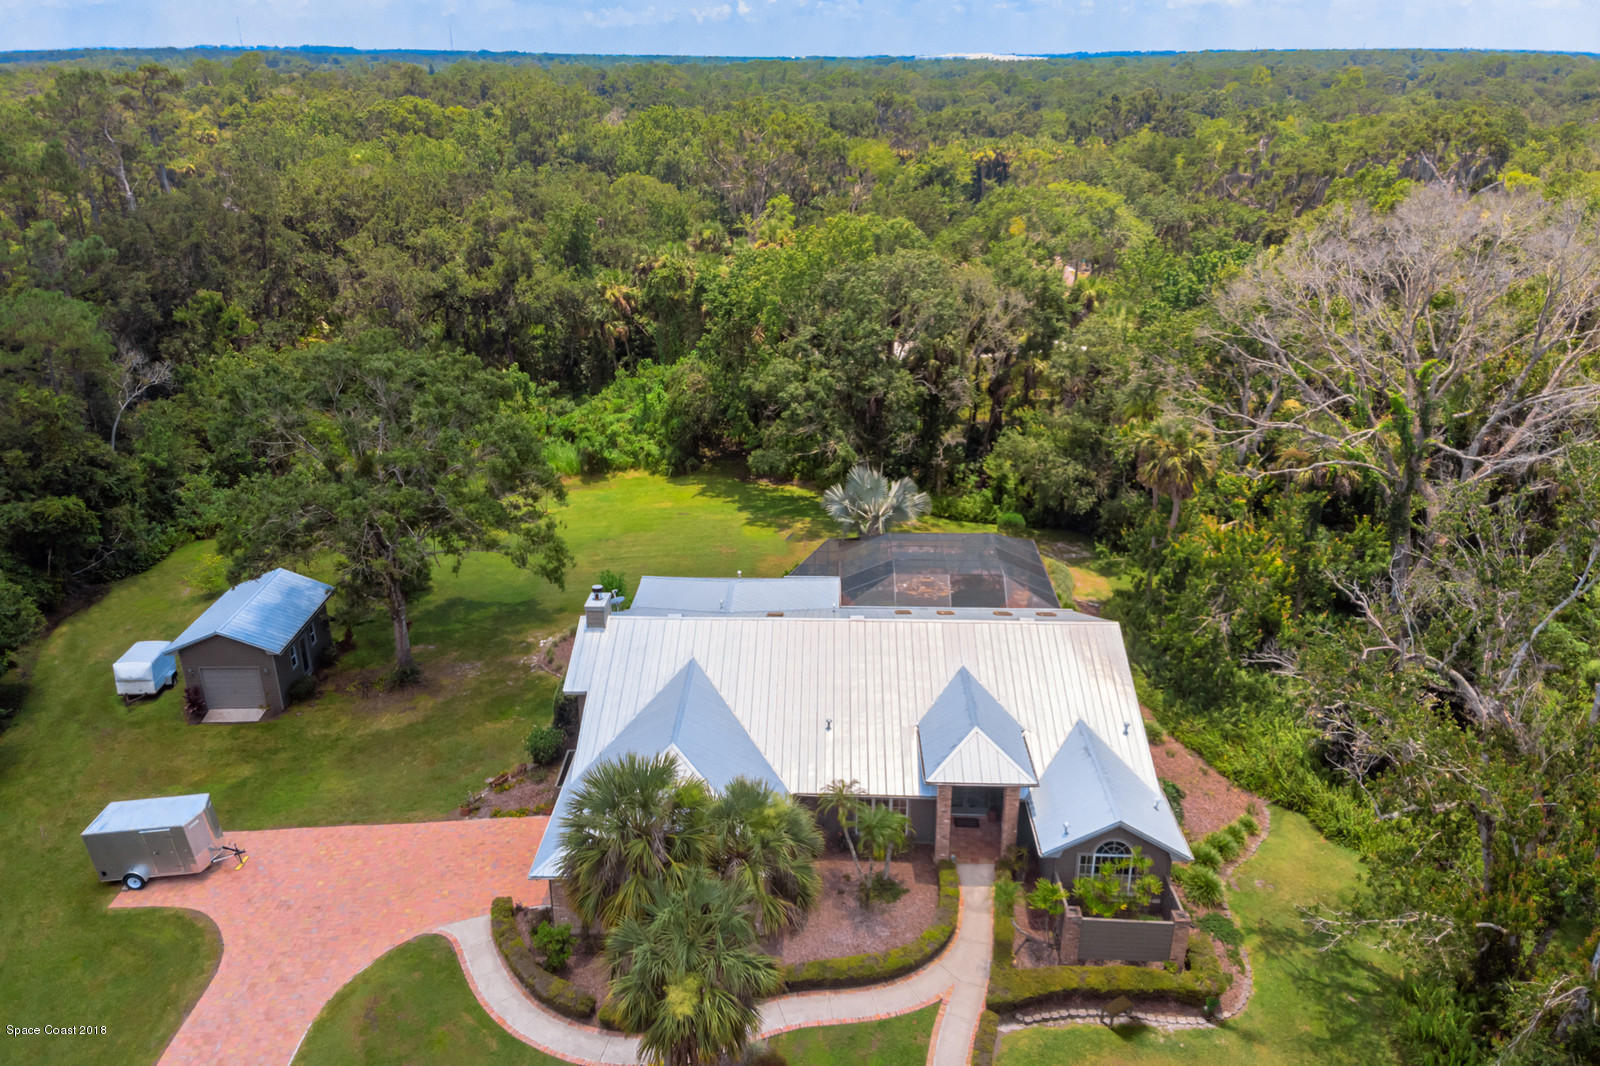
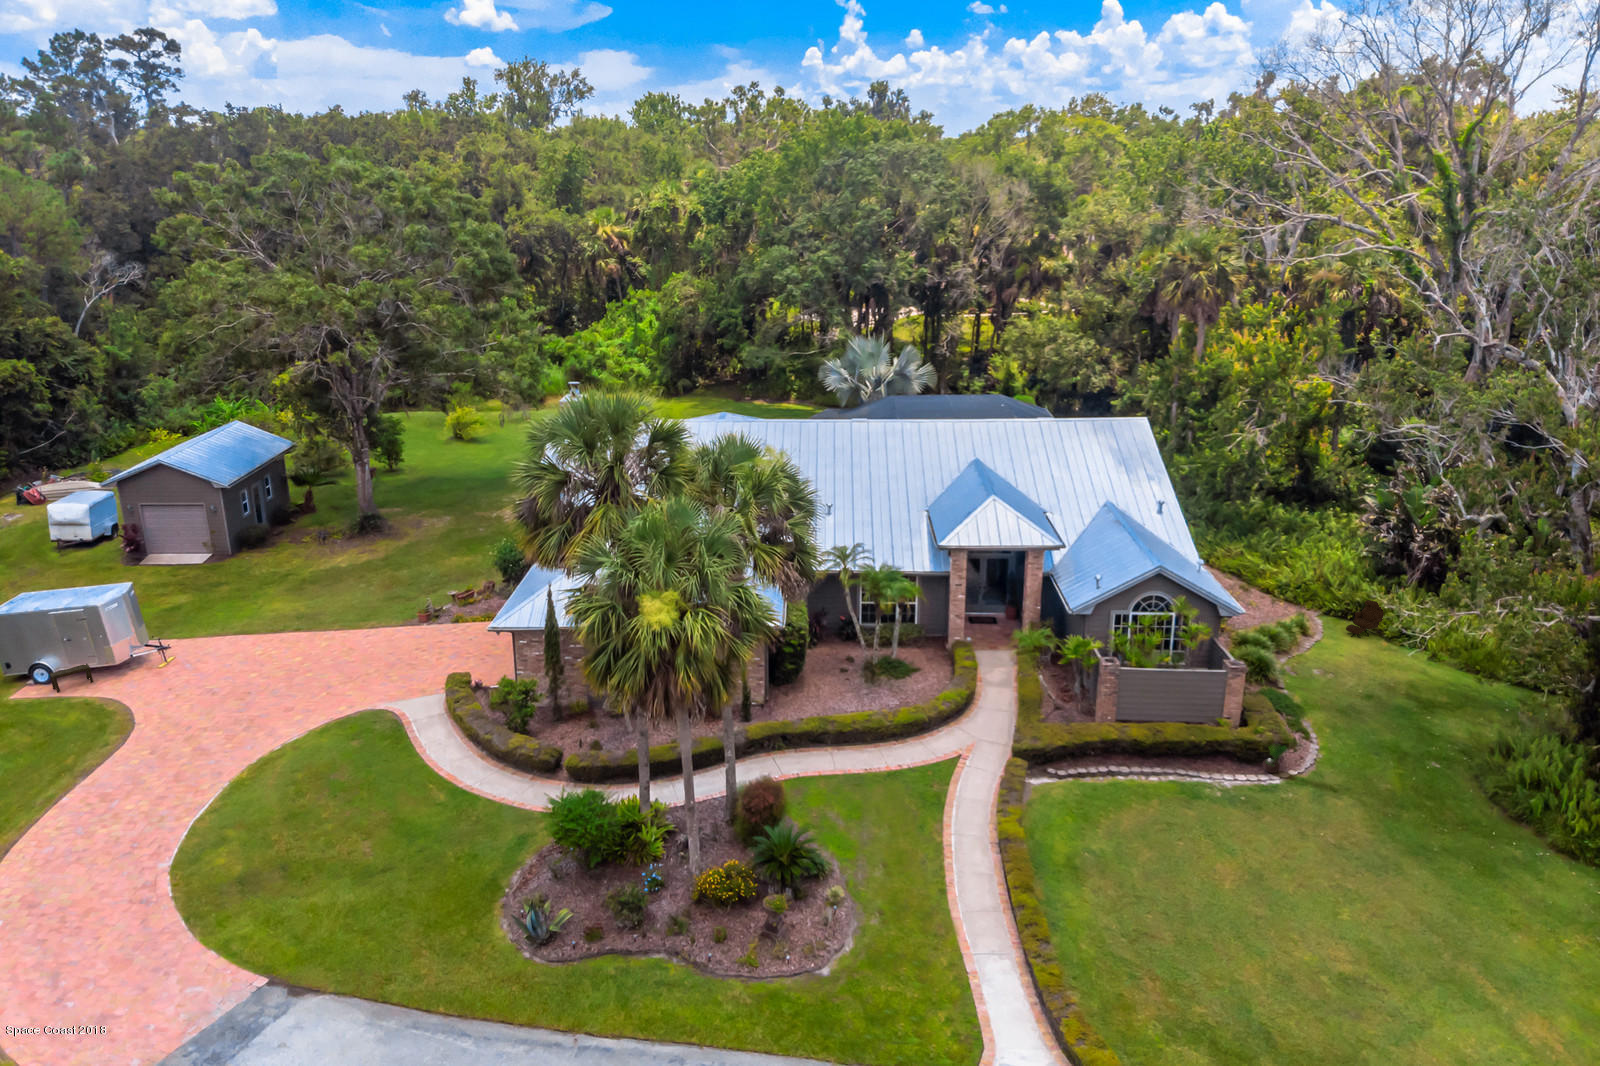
lounge chair: none [1295,798,1331,835] -> present [1346,600,1383,638]
bench: present [1100,995,1134,1029] -> present [50,664,93,692]

